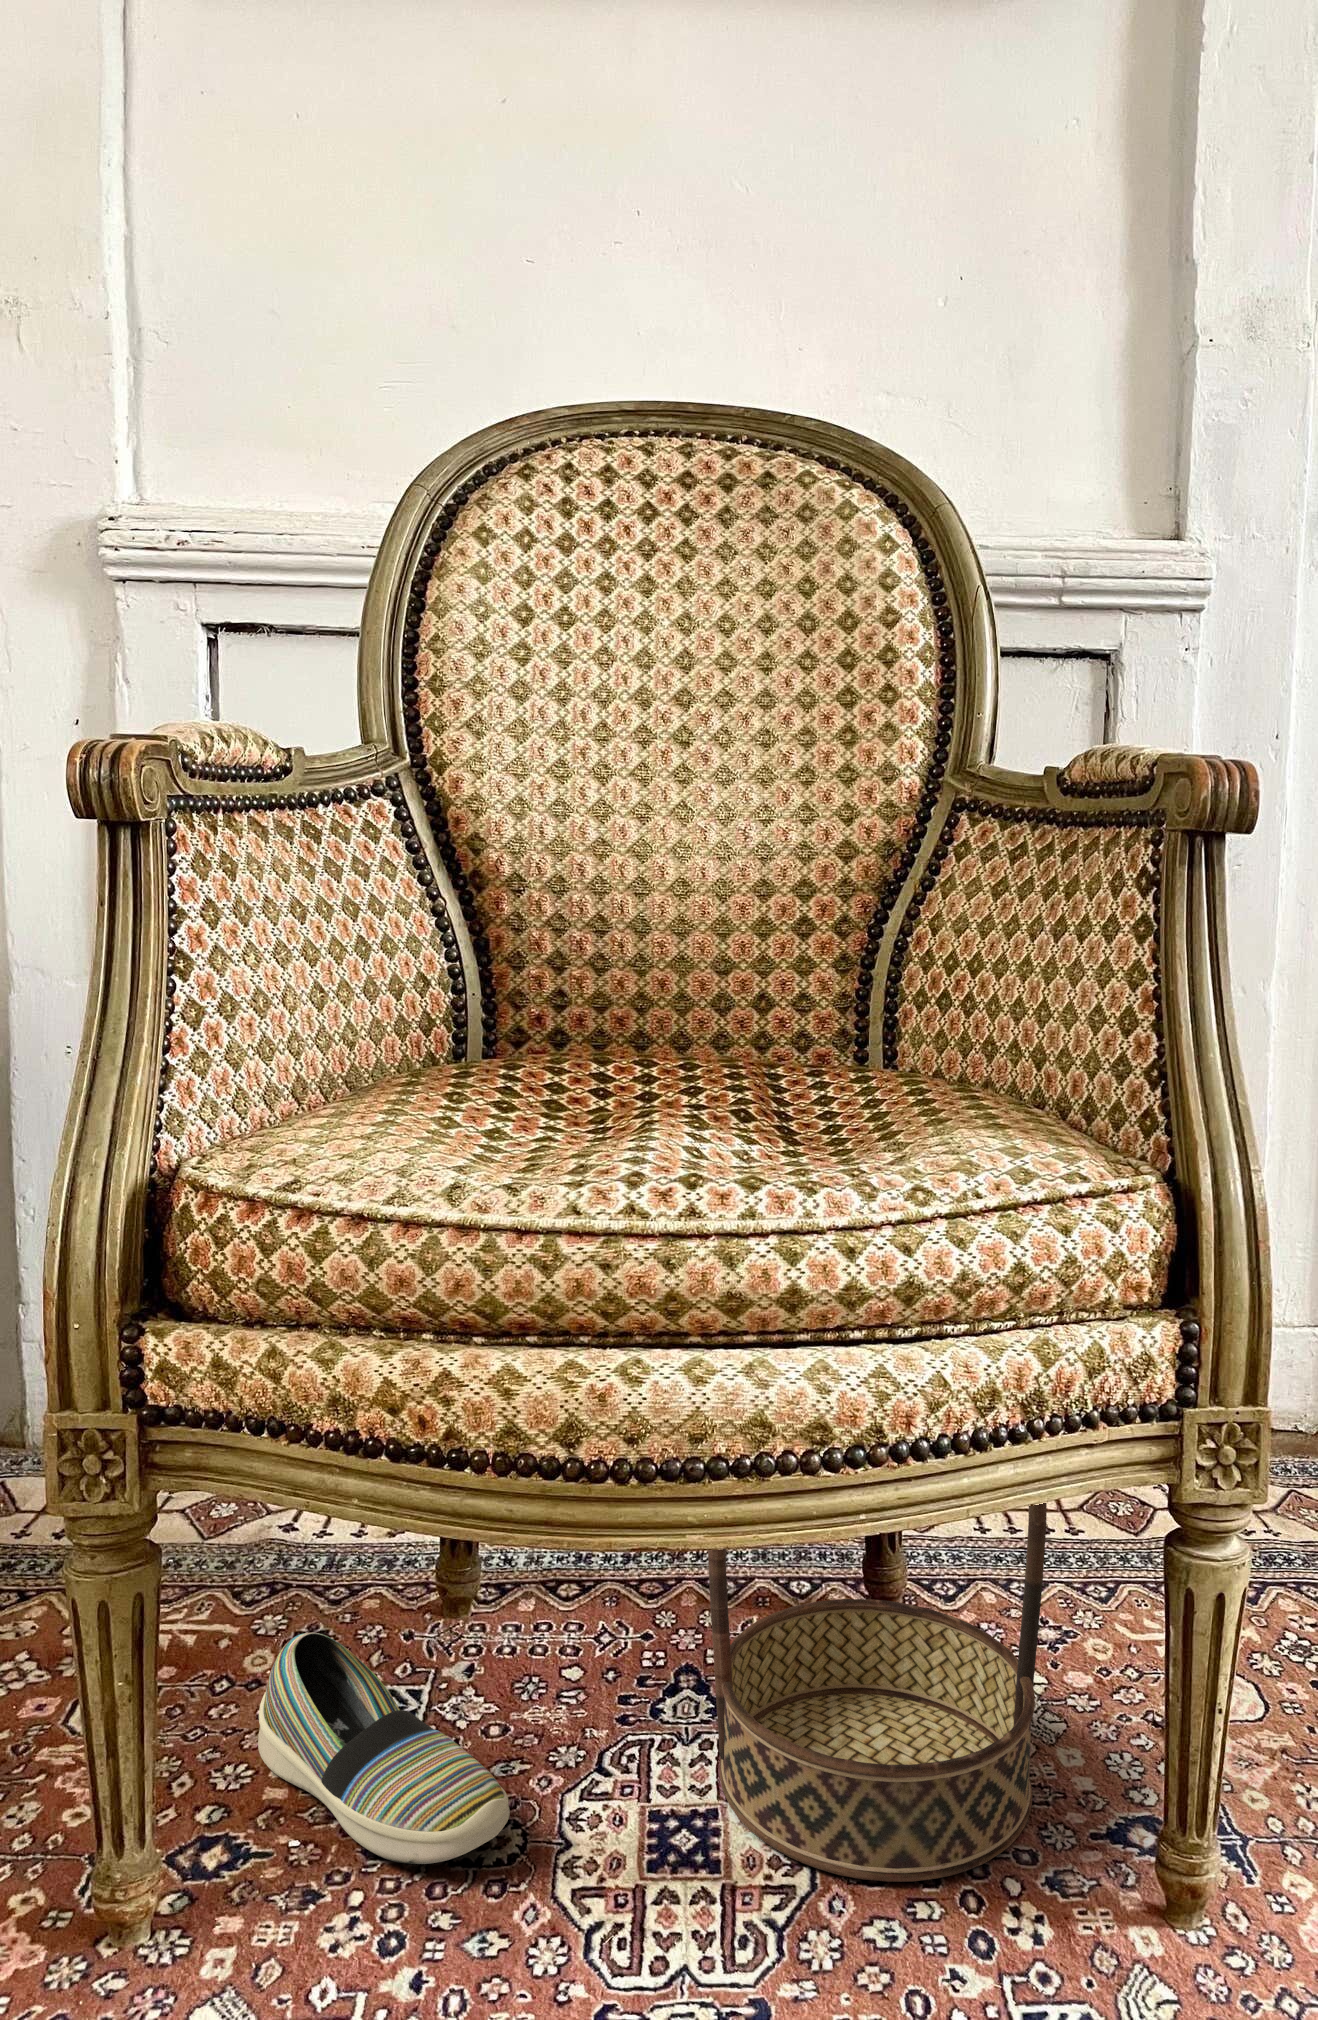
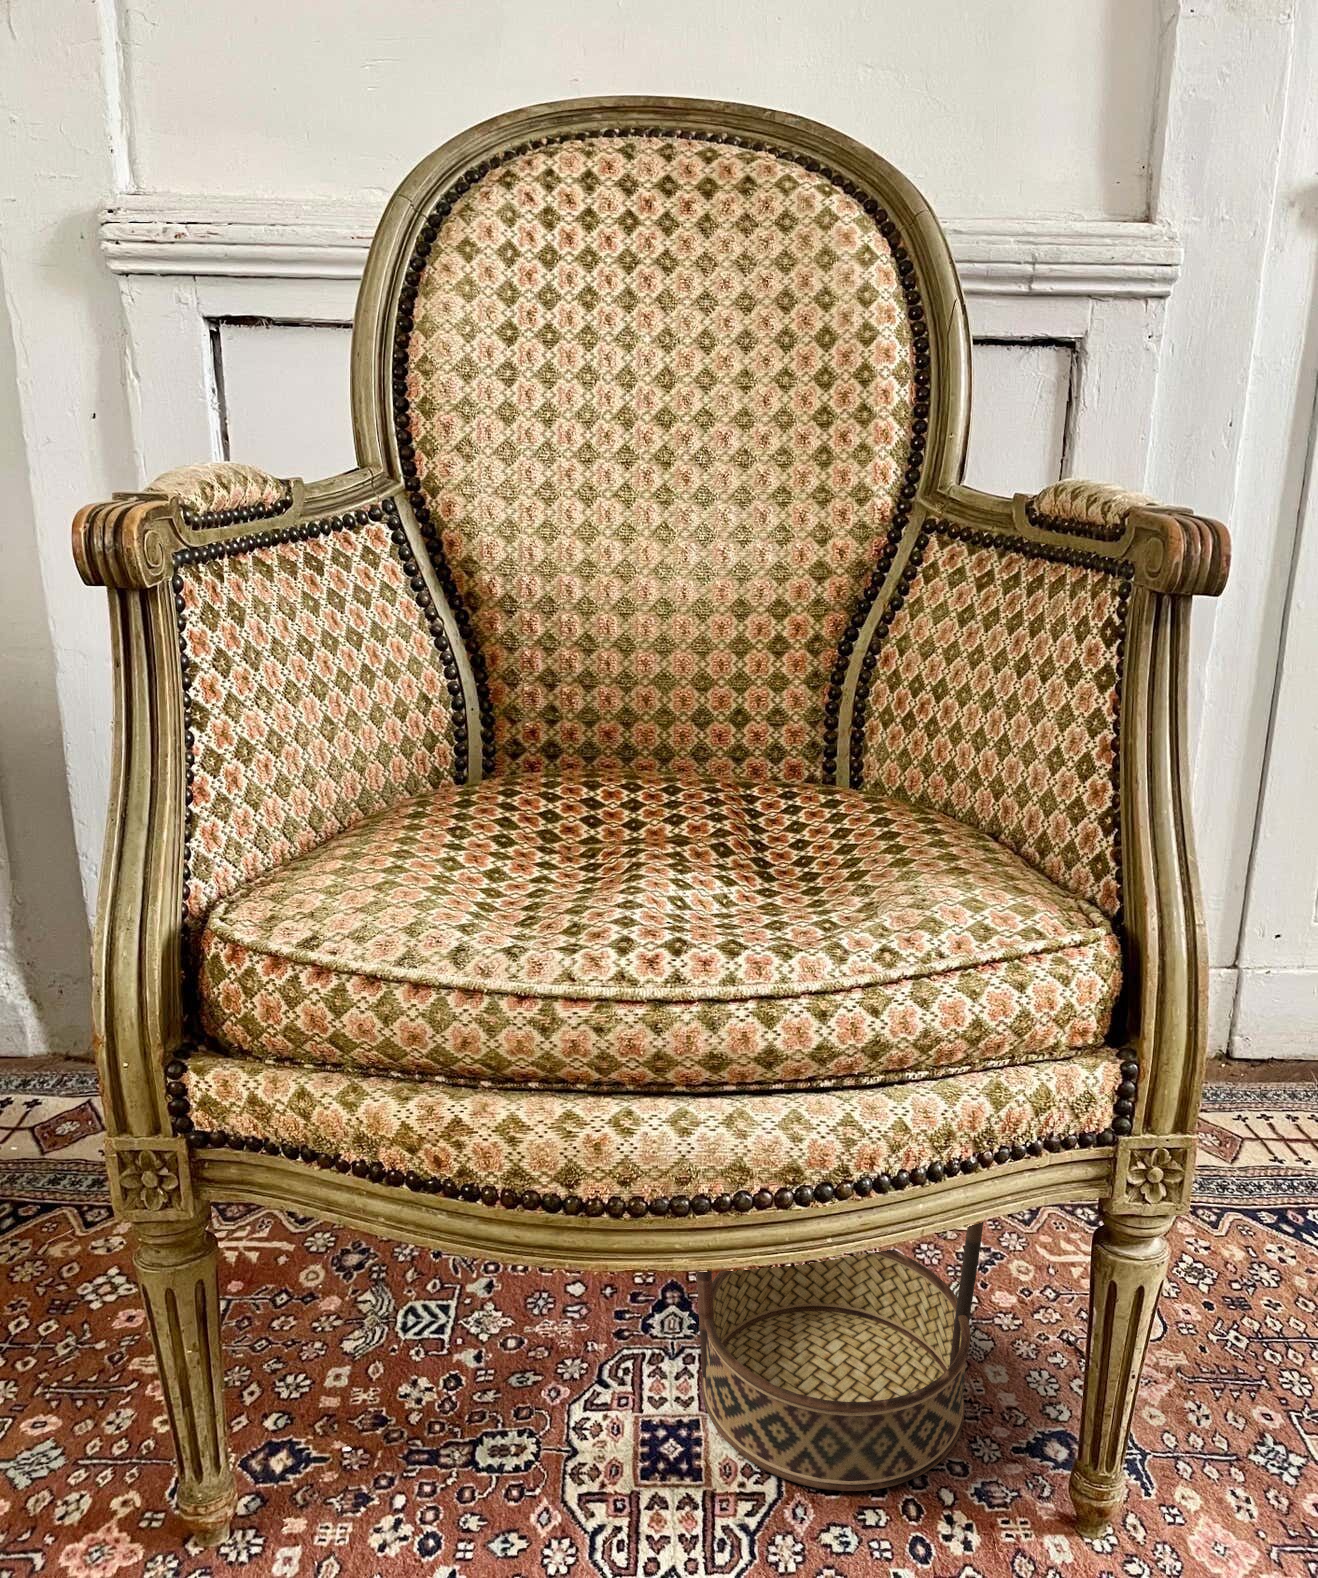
shoe: present [258,1633,510,1864] -> none [313,1267,525,1474]

